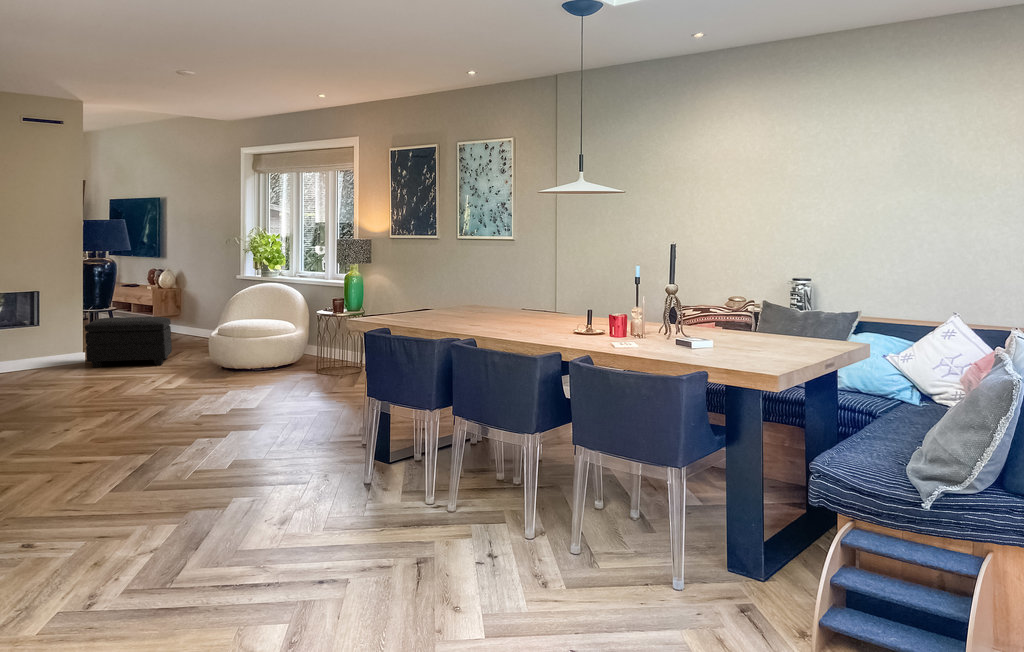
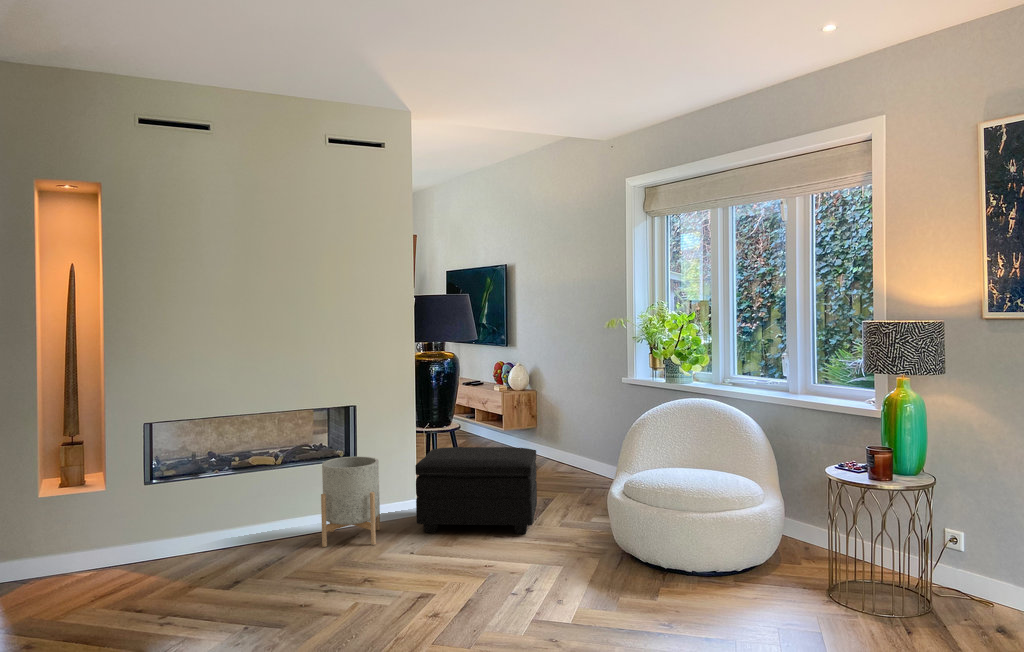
planter: none [17,322,61,375] -> present [321,456,380,547]

